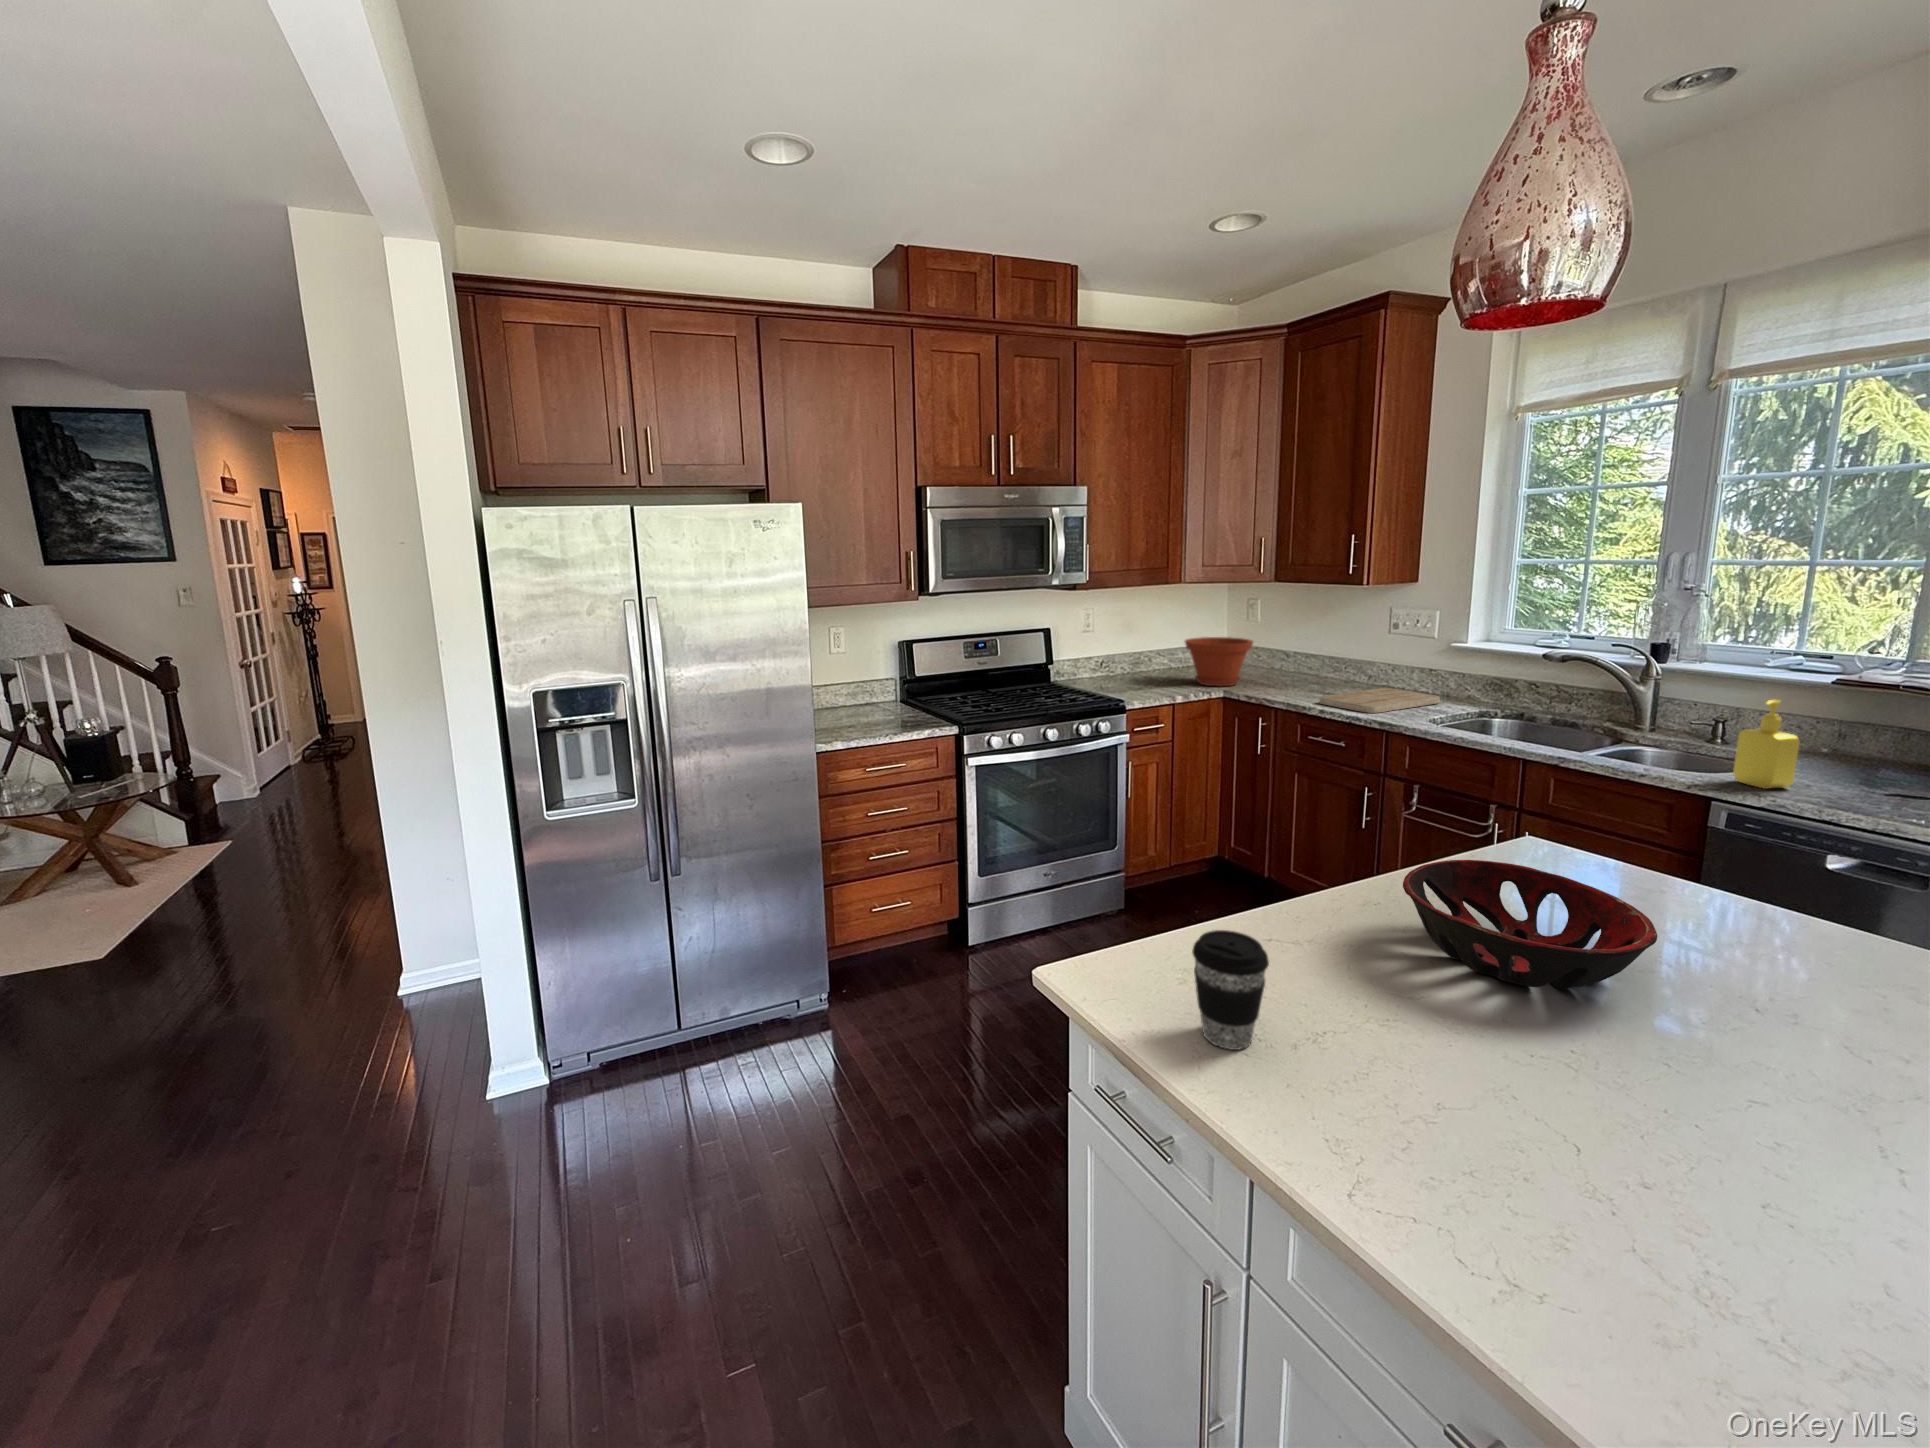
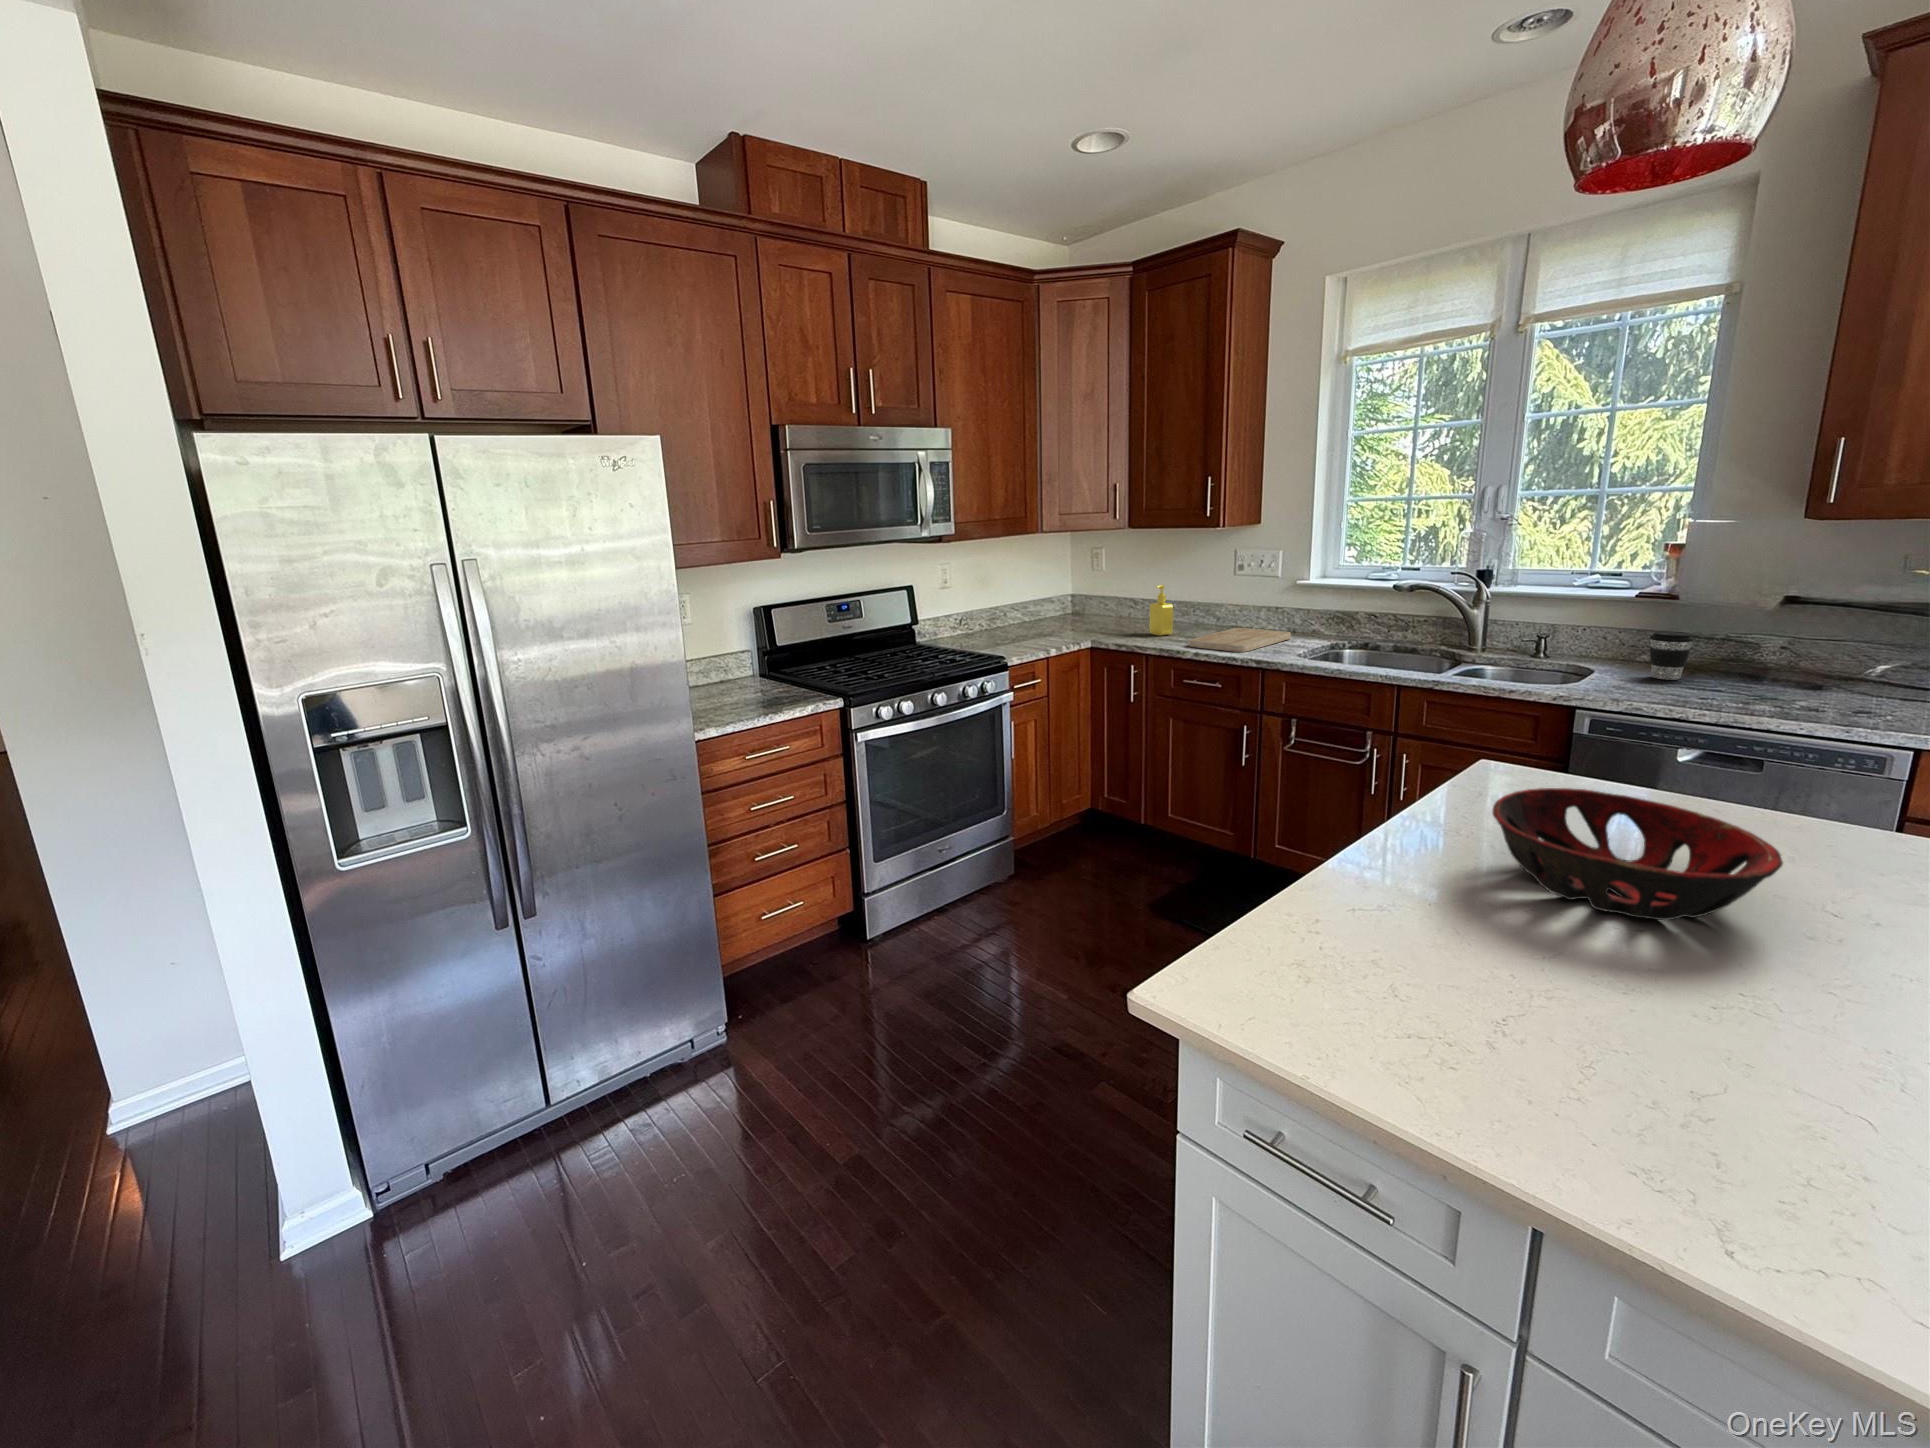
plant pot: present [1184,637,1253,687] -> none [1045,587,1113,637]
soap dispenser: present [1733,700,1800,789] -> present [1149,585,1173,636]
coffee cup: present [1192,930,1269,1050] -> present [1650,631,1693,680]

